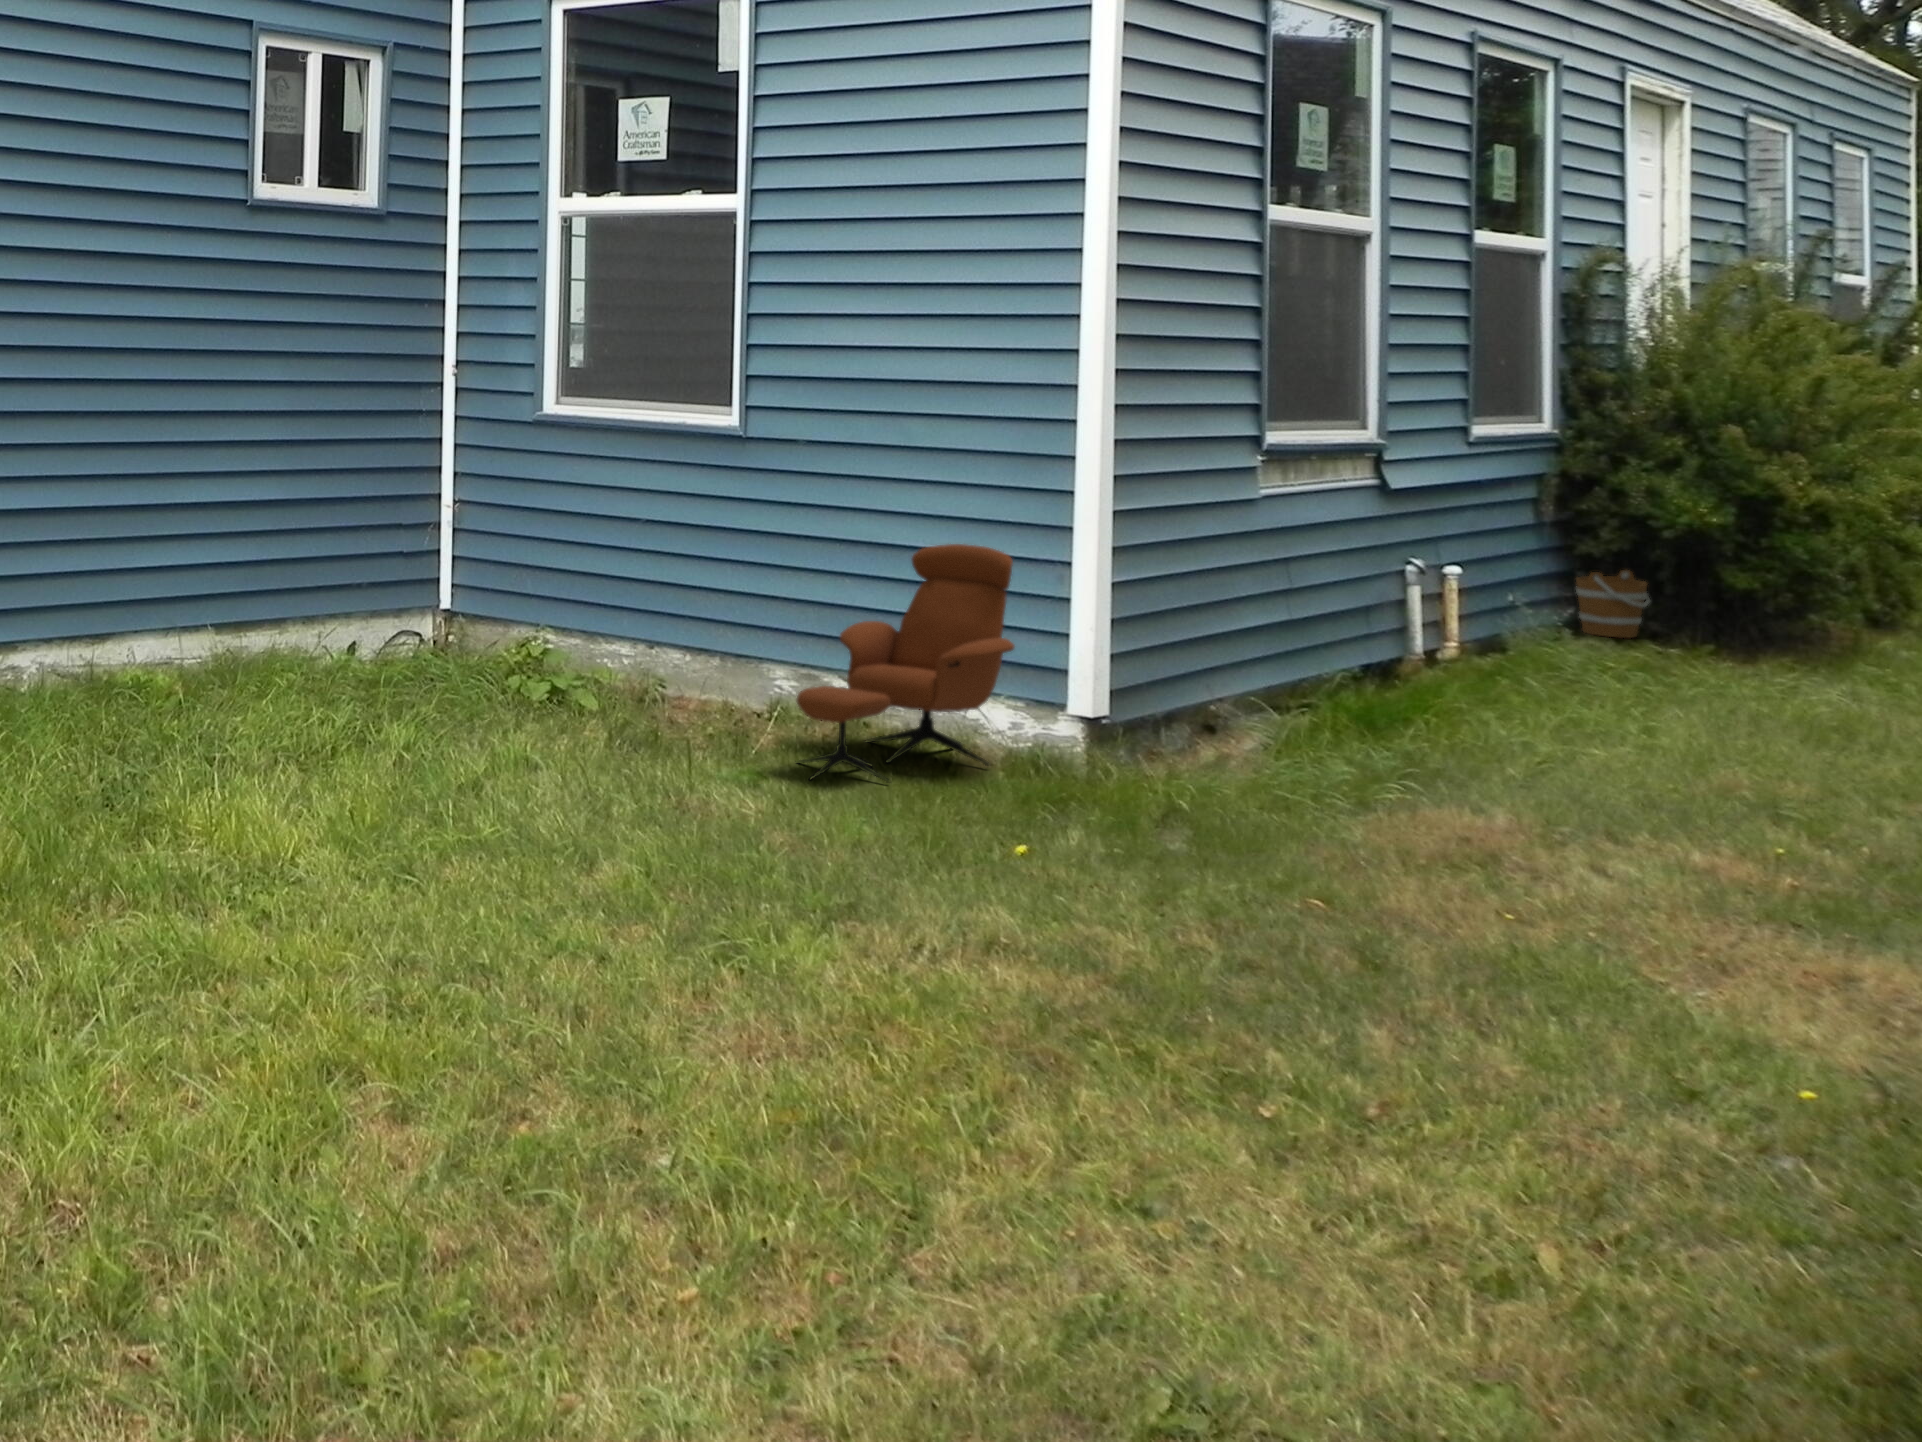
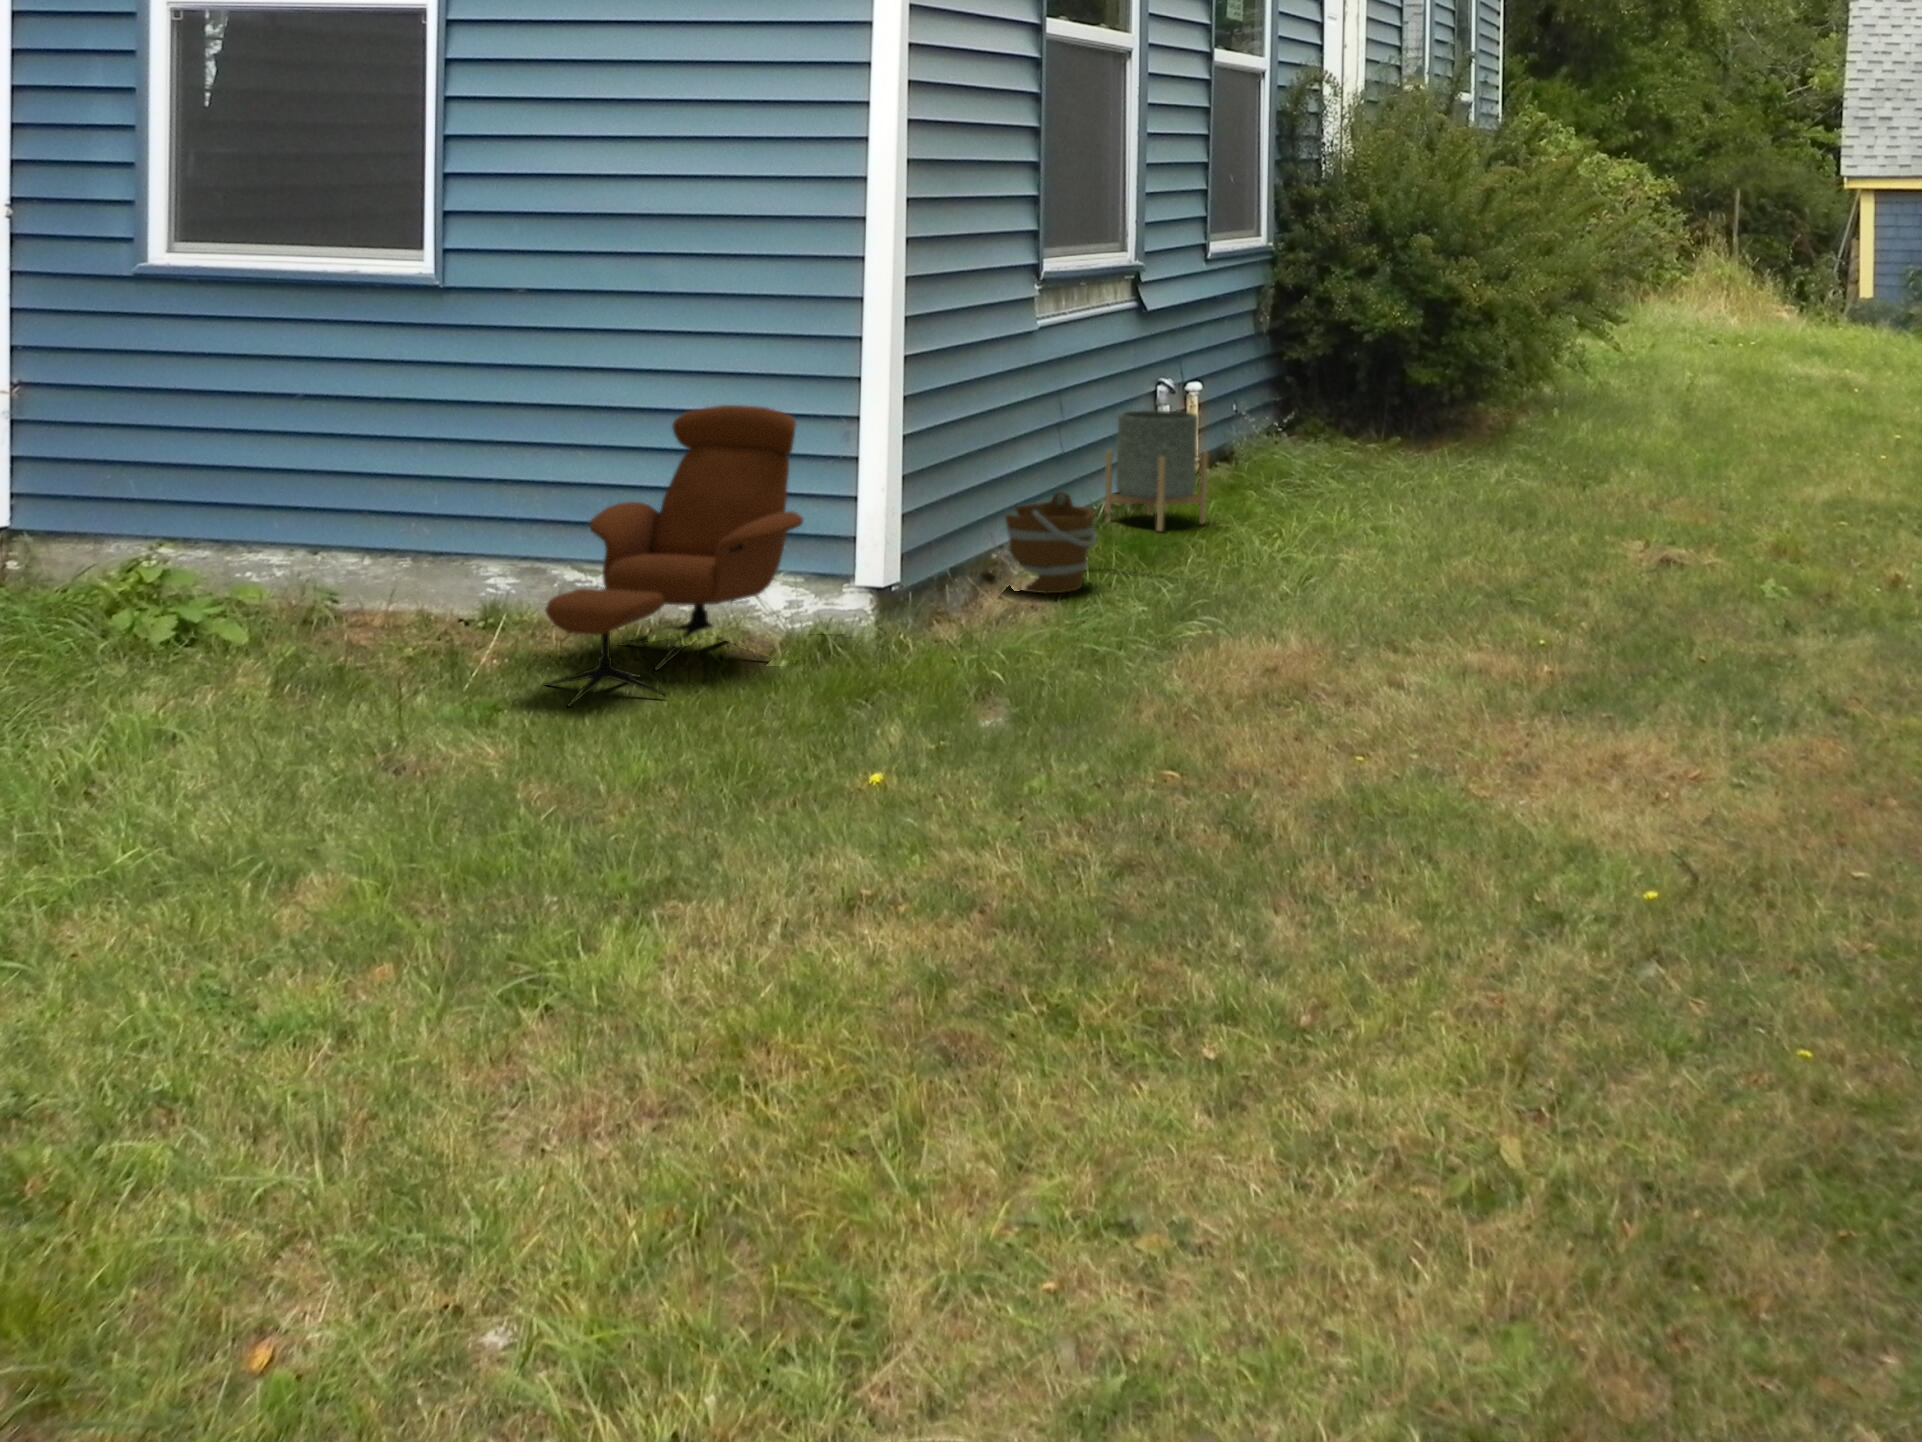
bucket: present [1576,570,1650,638] -> present [1005,492,1097,593]
planter: none [1337,582,1448,701] -> present [1104,410,1208,531]

